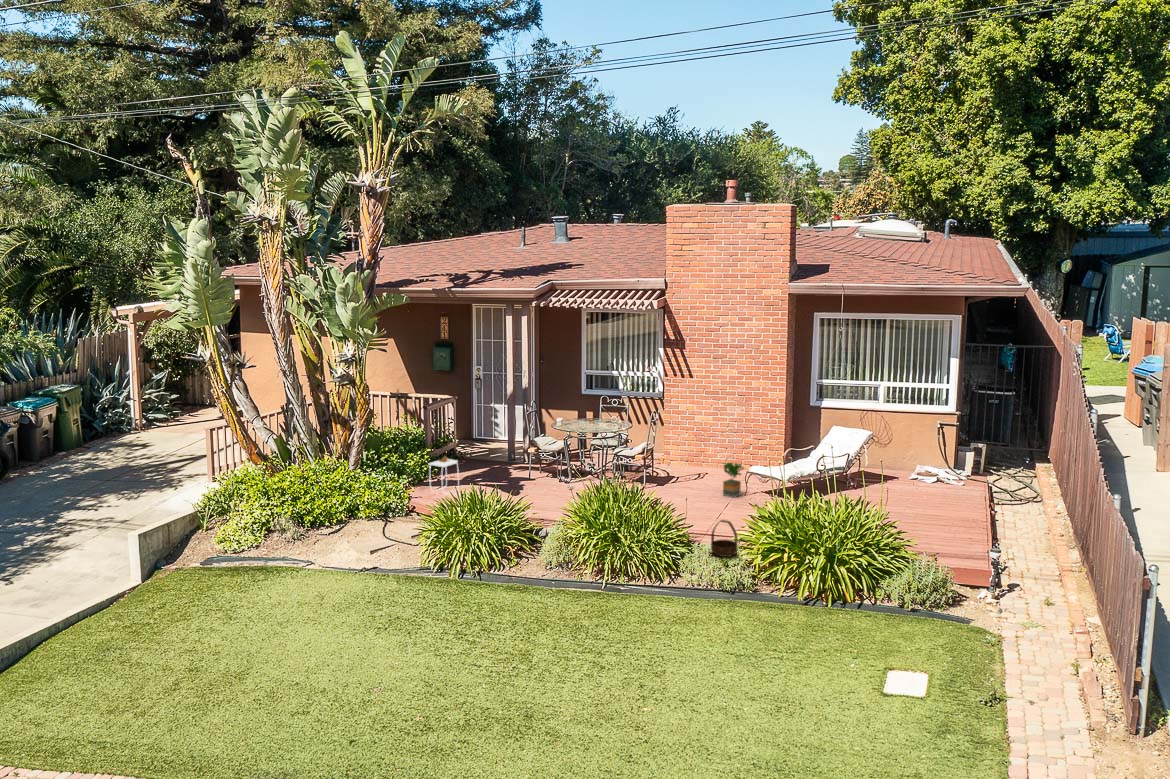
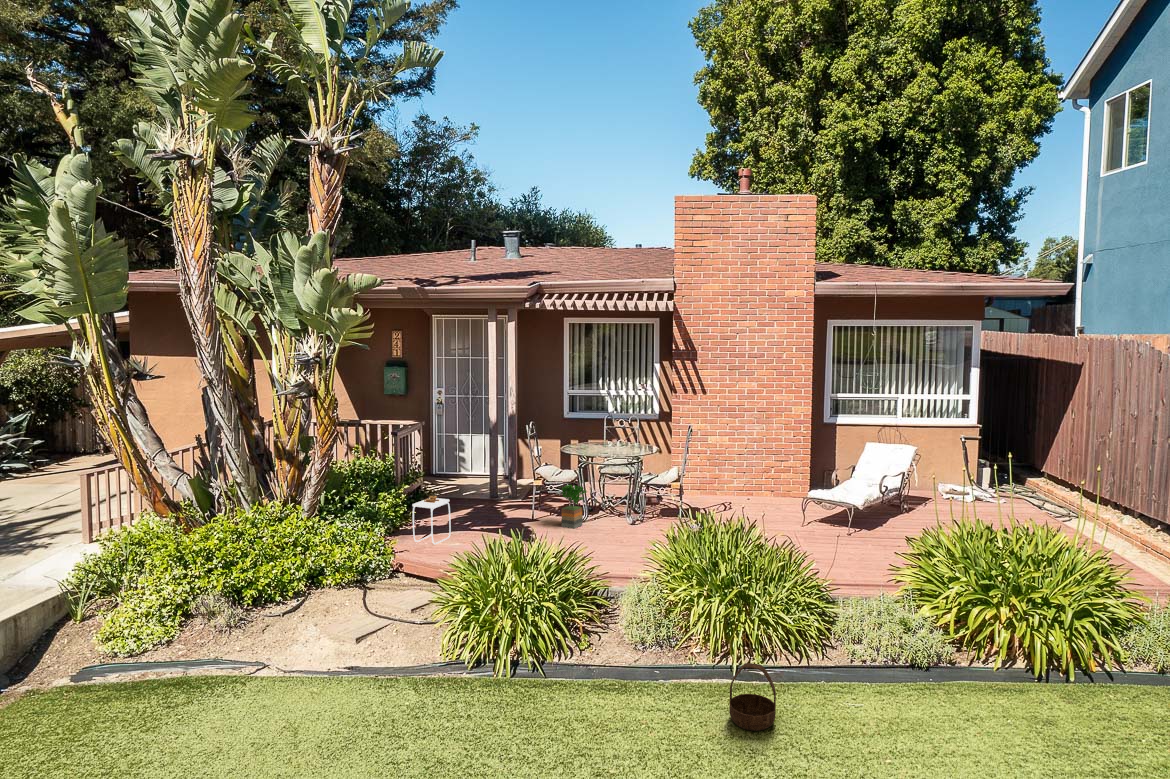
potted tree: present [723,463,744,498] -> present [561,485,586,529]
basket: present [711,520,737,557] -> present [729,663,776,731]

